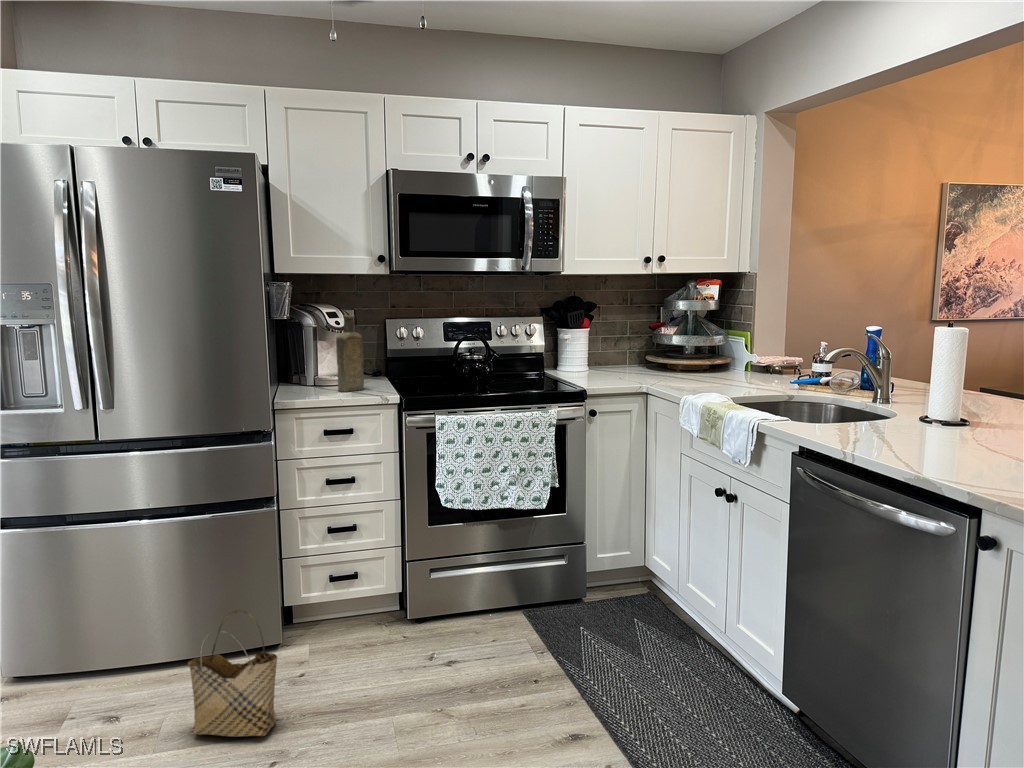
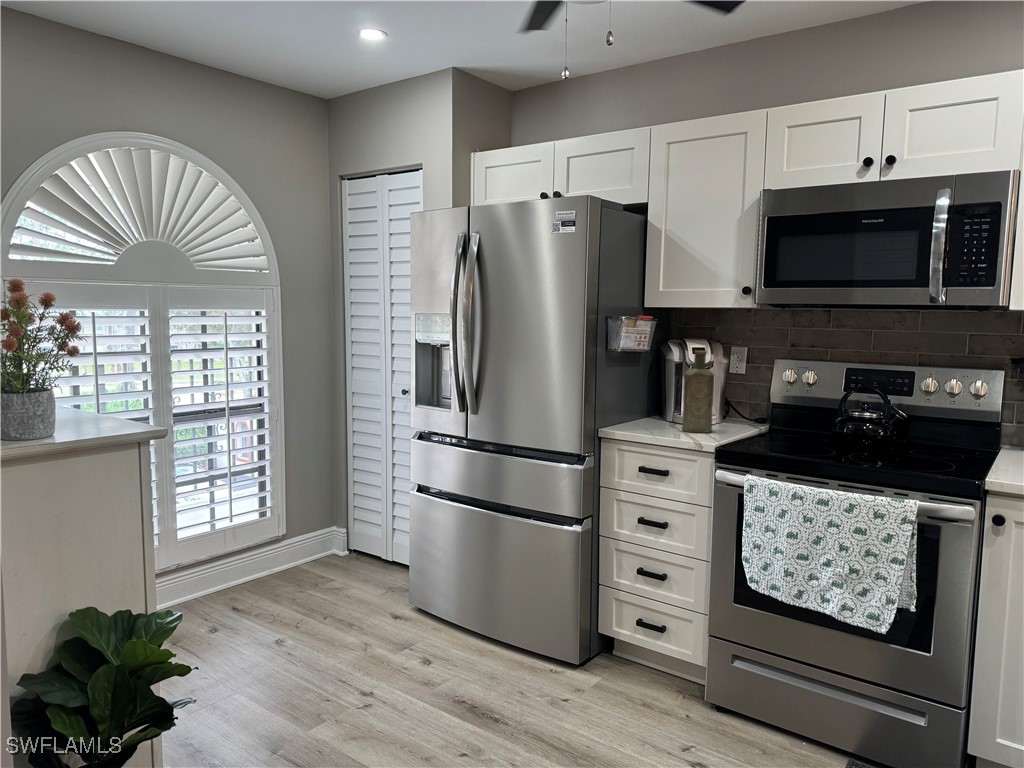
woven basket: present [188,610,277,736] -> none [448,609,510,730]

